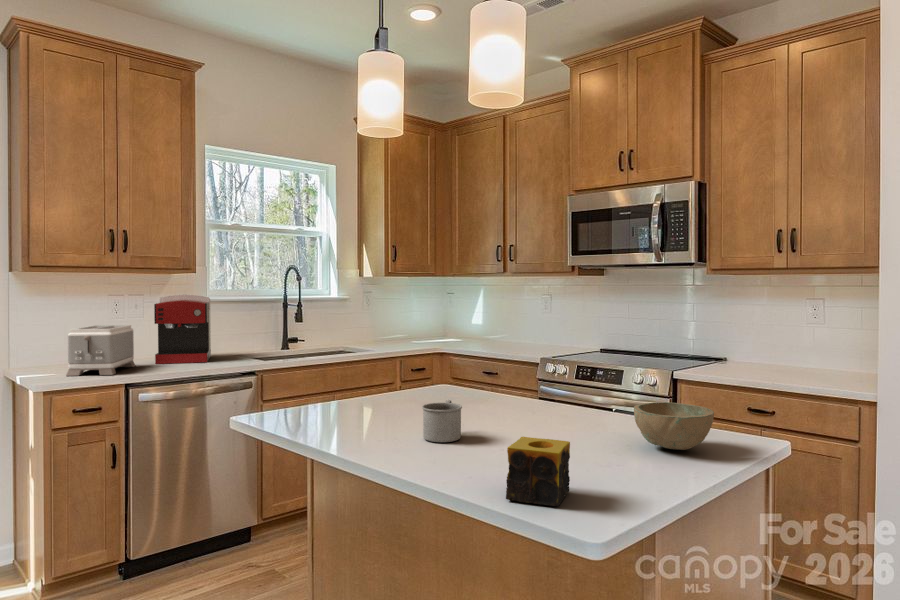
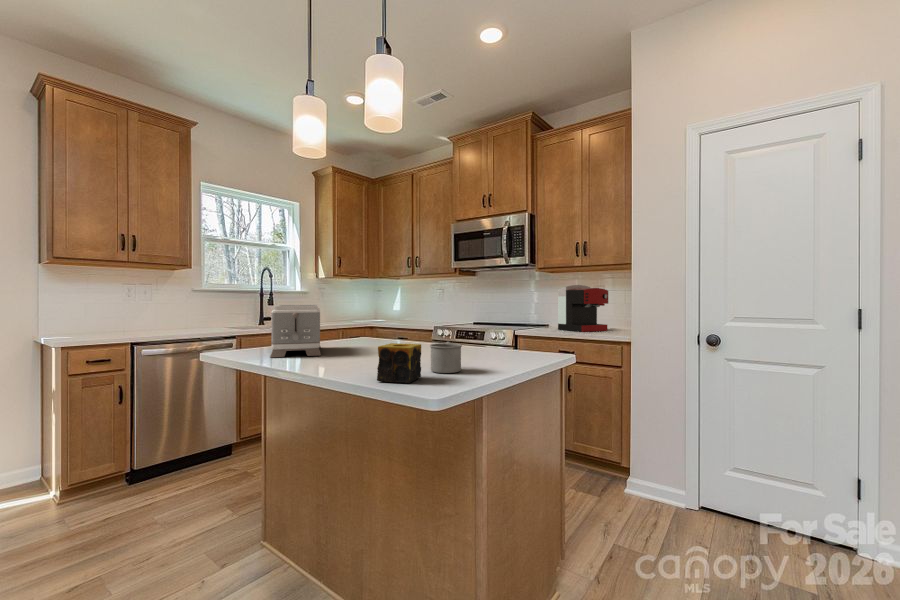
coffee maker: present [154,295,211,364] -> present [558,285,608,332]
toaster: present [66,325,135,376] -> present [270,305,321,358]
mug: present [422,400,462,442] -> present [430,342,462,373]
bowl: present [634,402,714,450] -> none [473,332,521,360]

